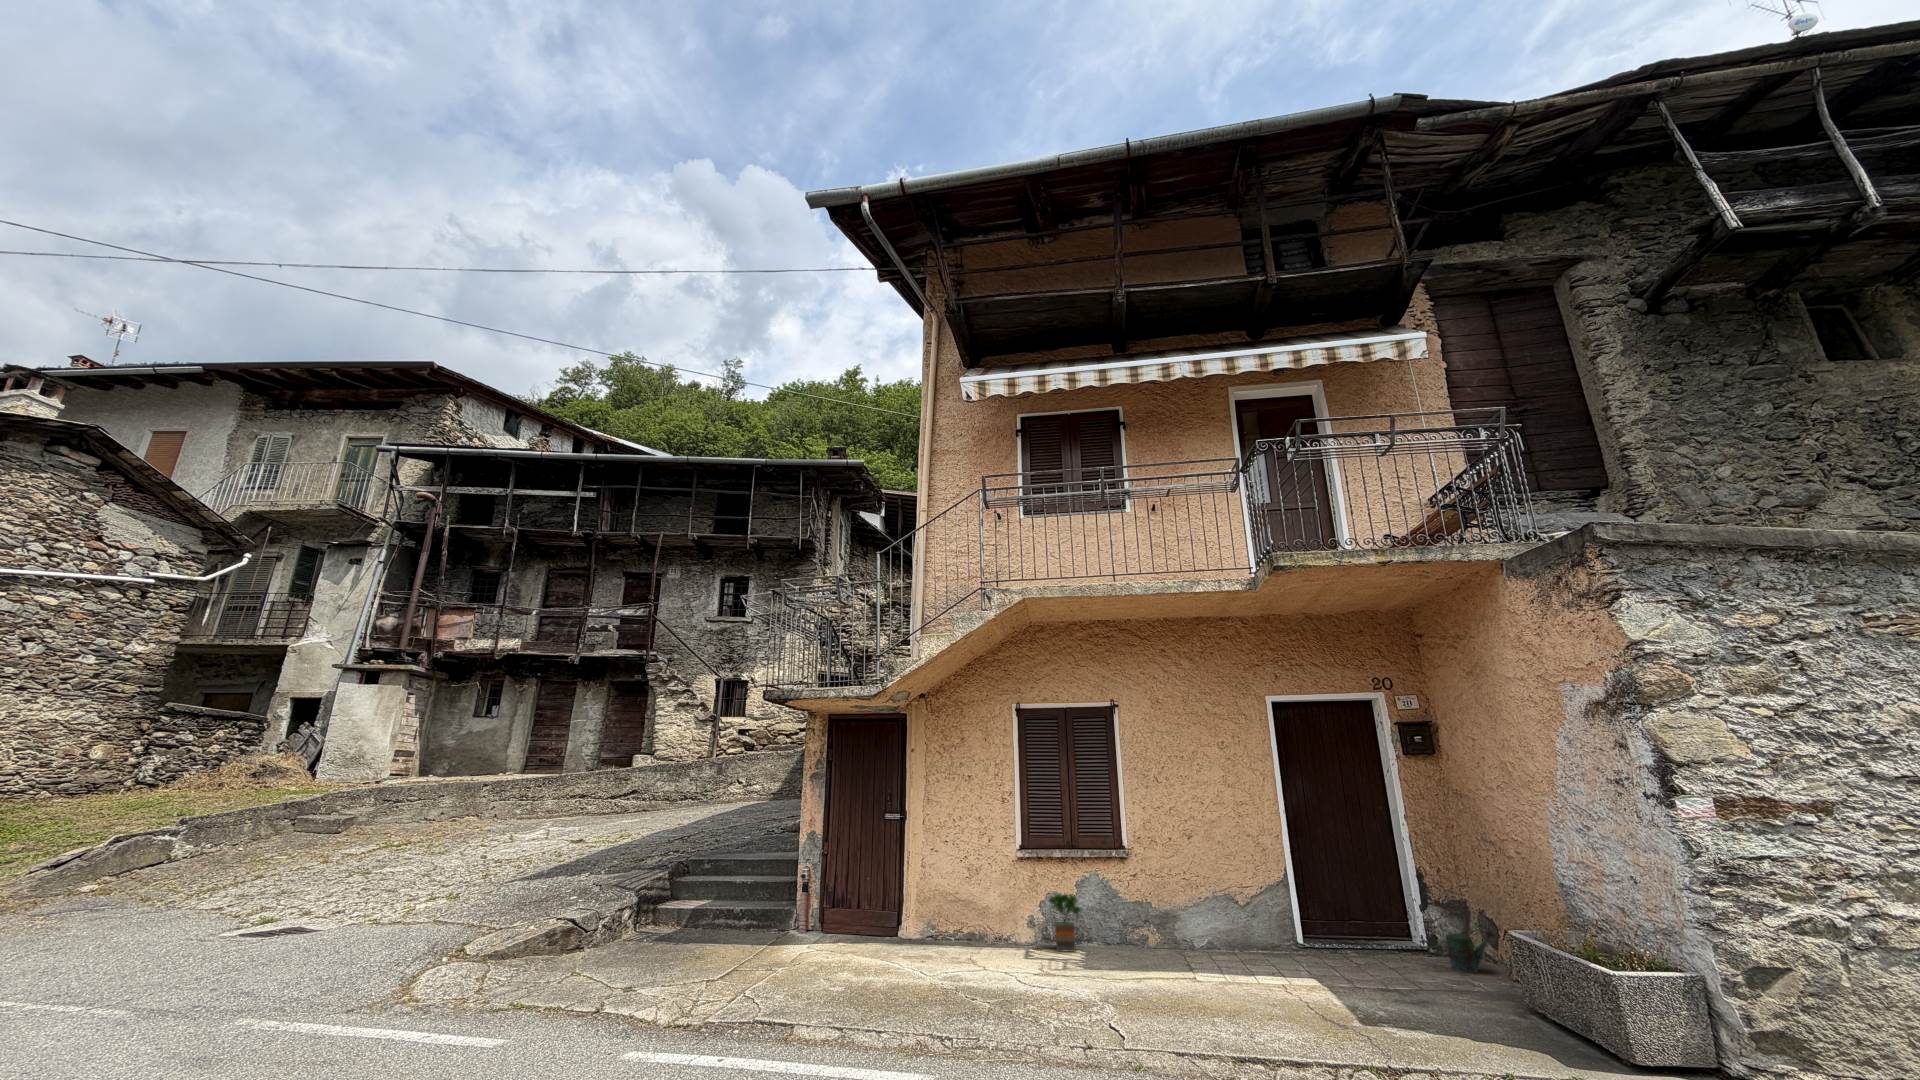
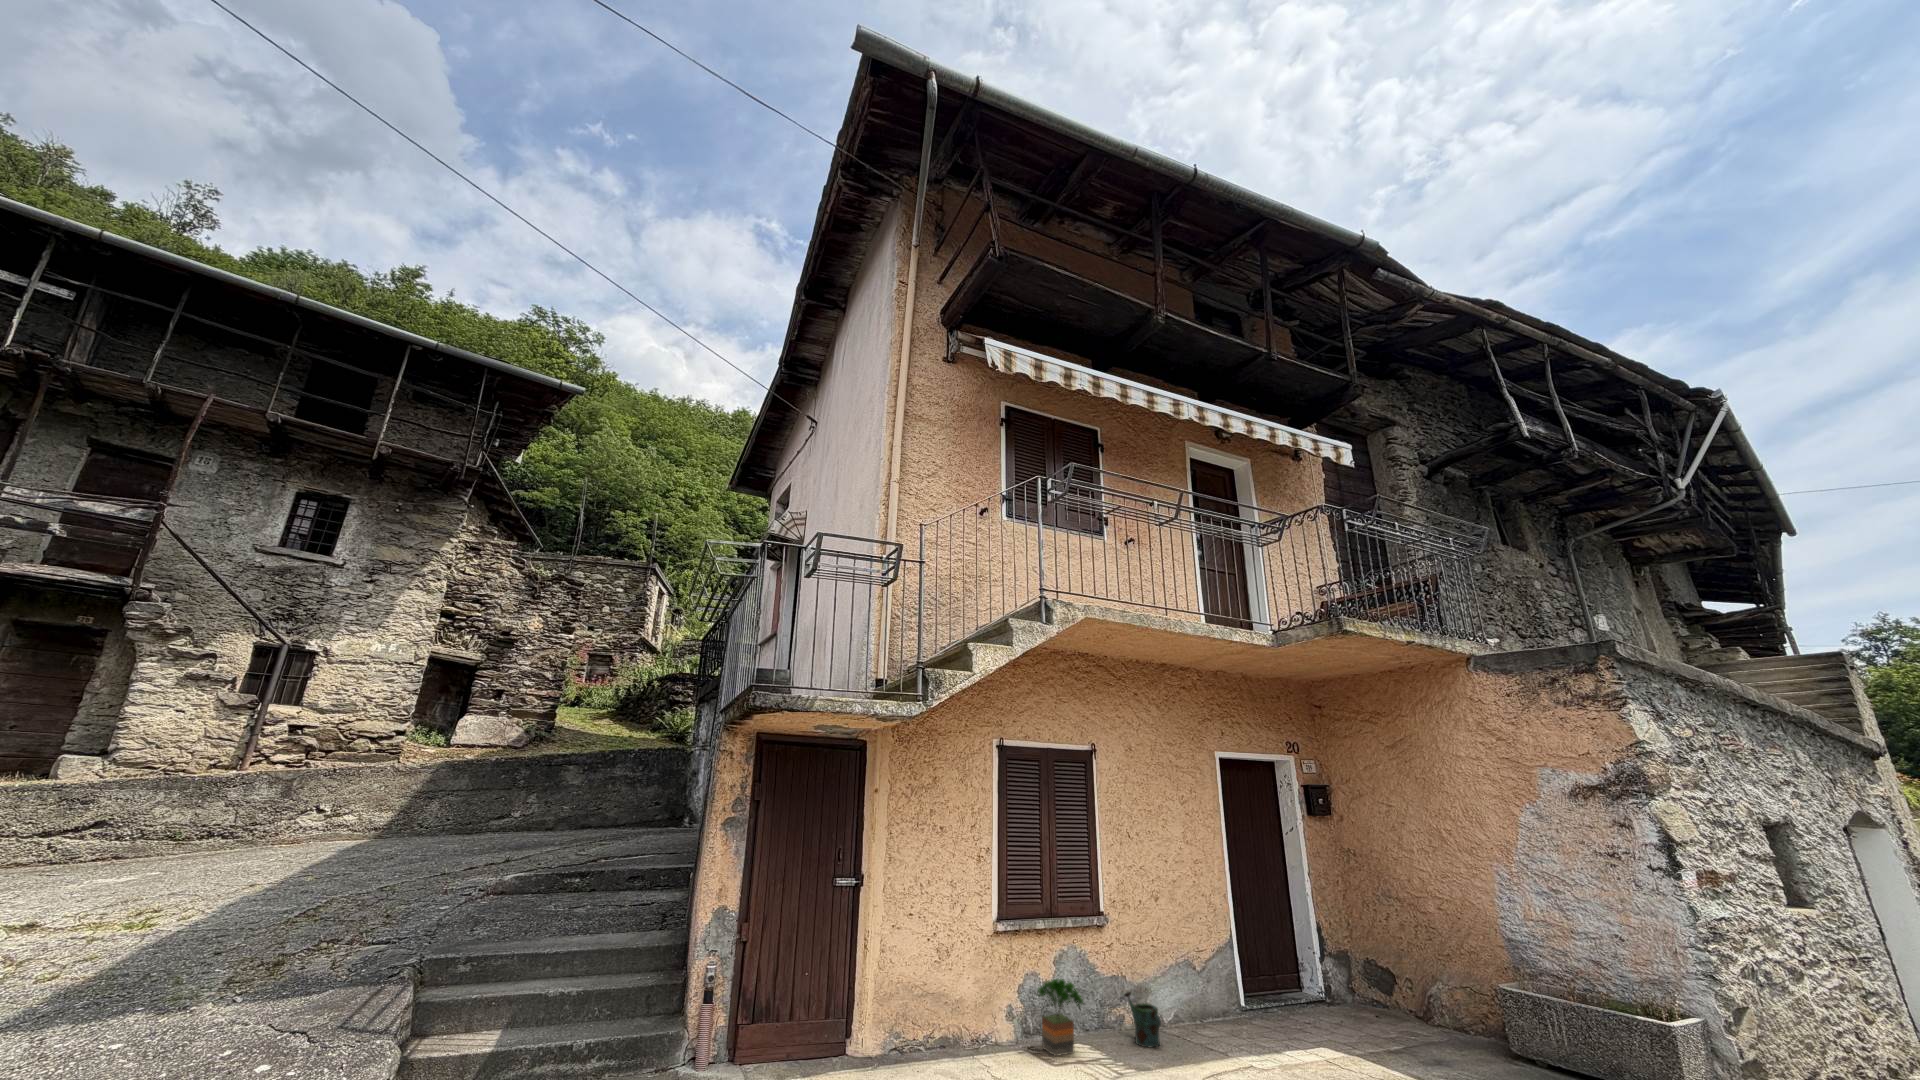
watering can: present [1440,932,1494,973] -> present [1124,992,1161,1047]

